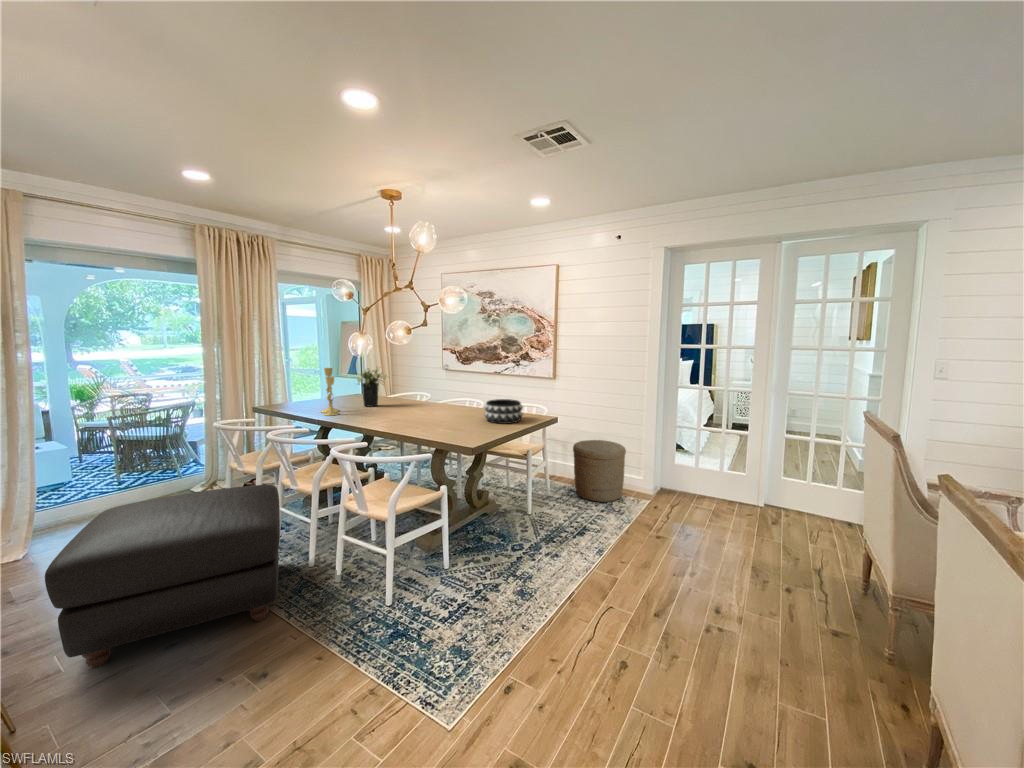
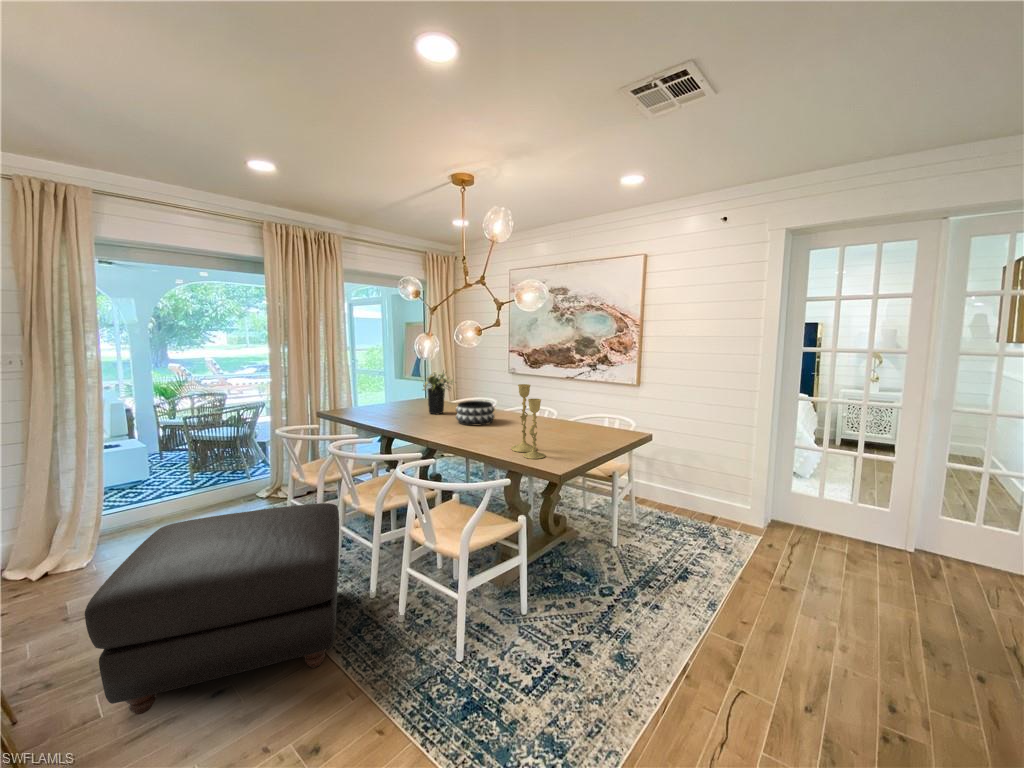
candlestick: present [321,368,339,416] -> present [511,384,545,459]
decorative bowl: present [484,399,523,424] -> present [456,401,495,426]
woven basket: present [573,440,626,502] -> none [664,459,731,535]

